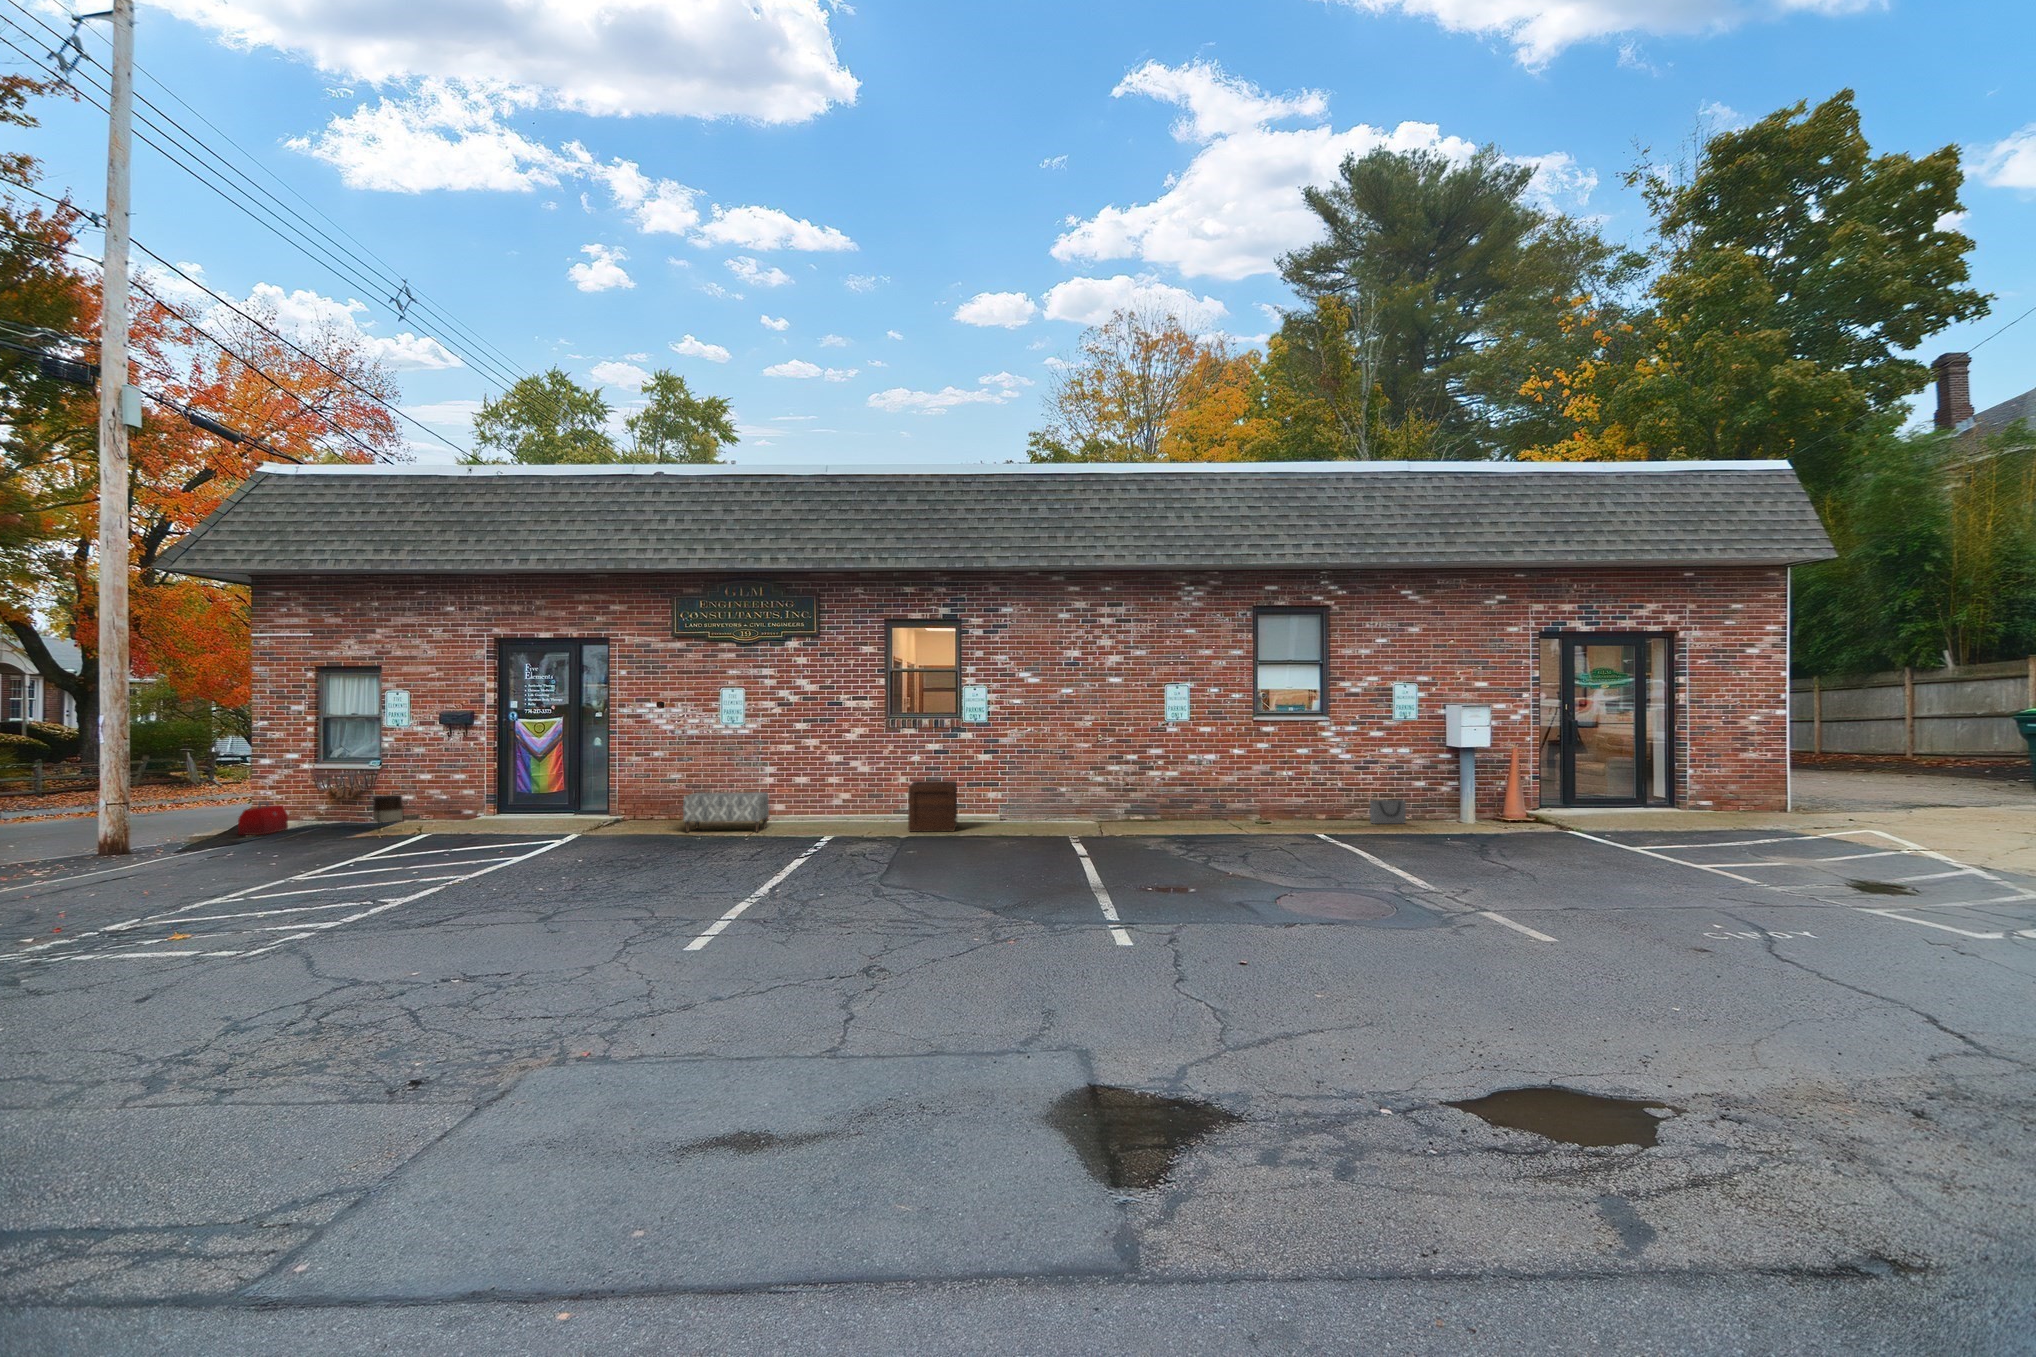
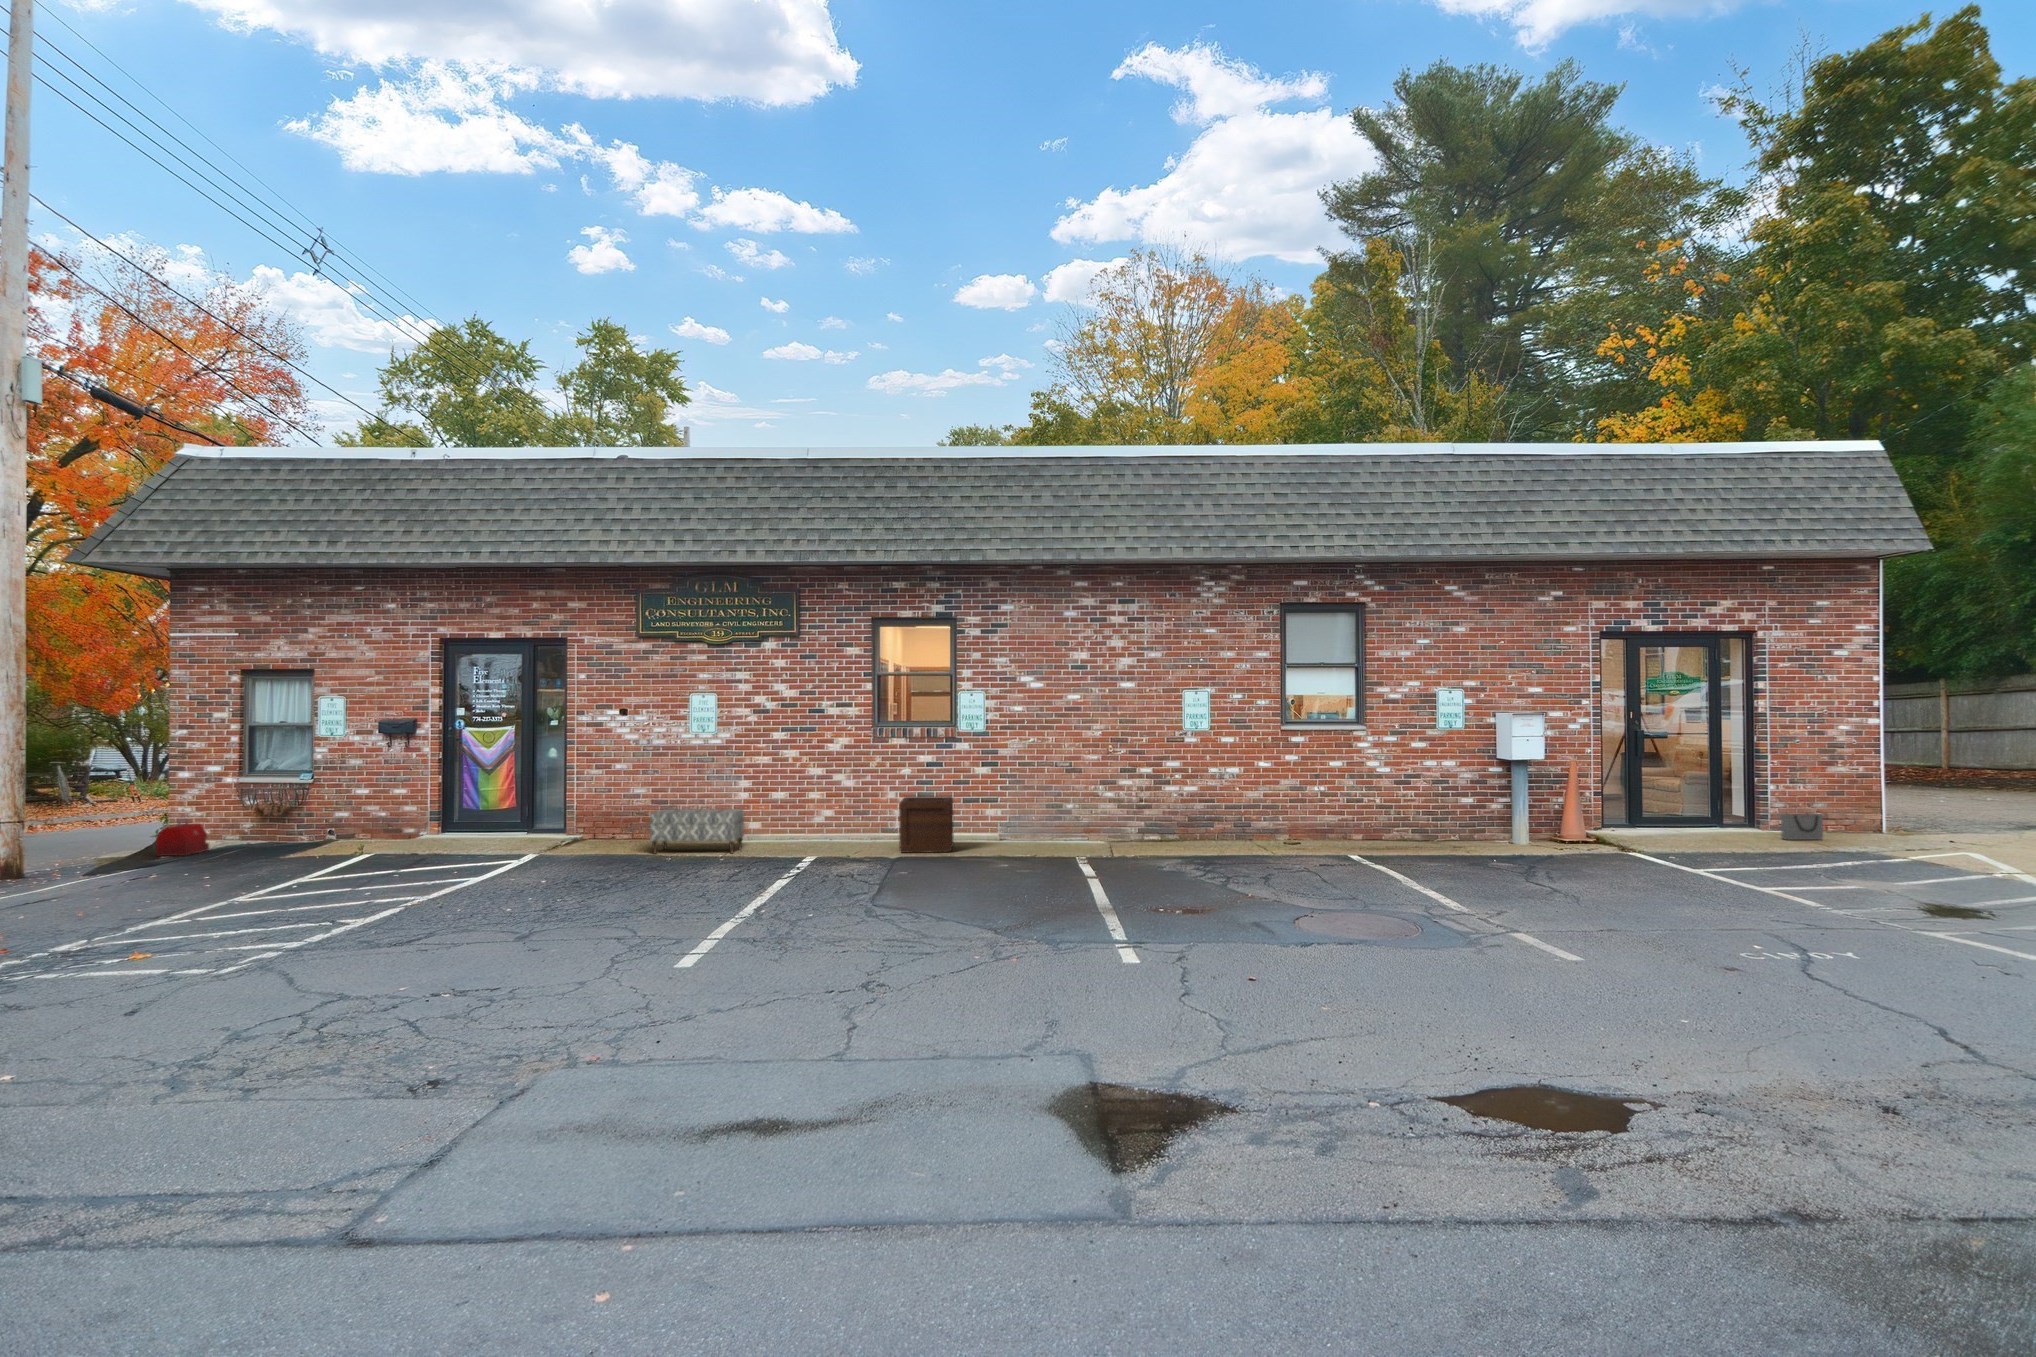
planter: present [373,795,403,823] -> none [305,812,338,854]
storage bin: present [1370,800,1406,824] -> present [1780,814,1823,840]

